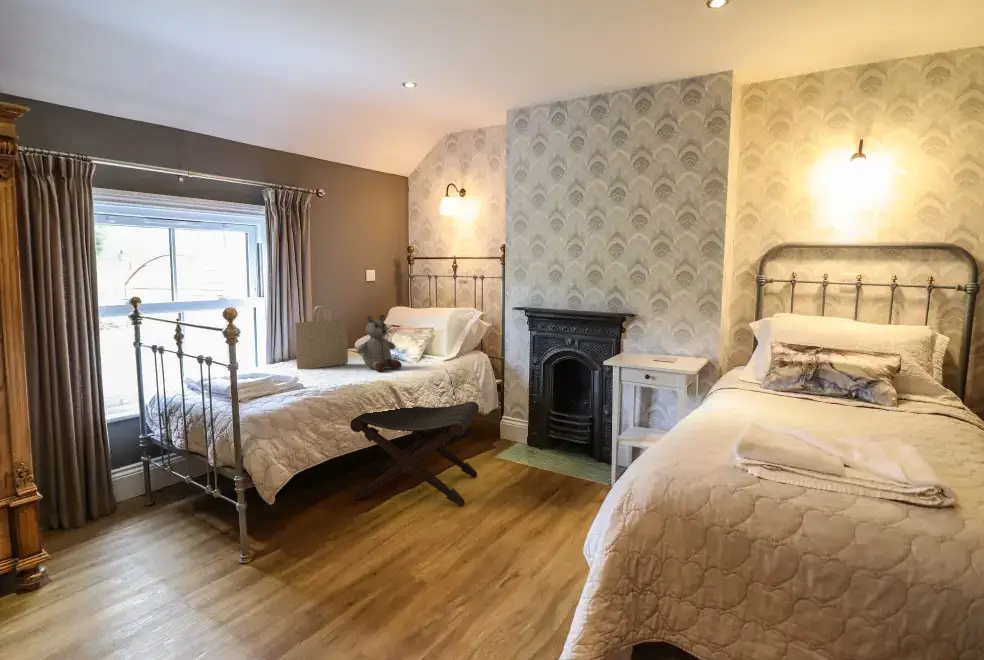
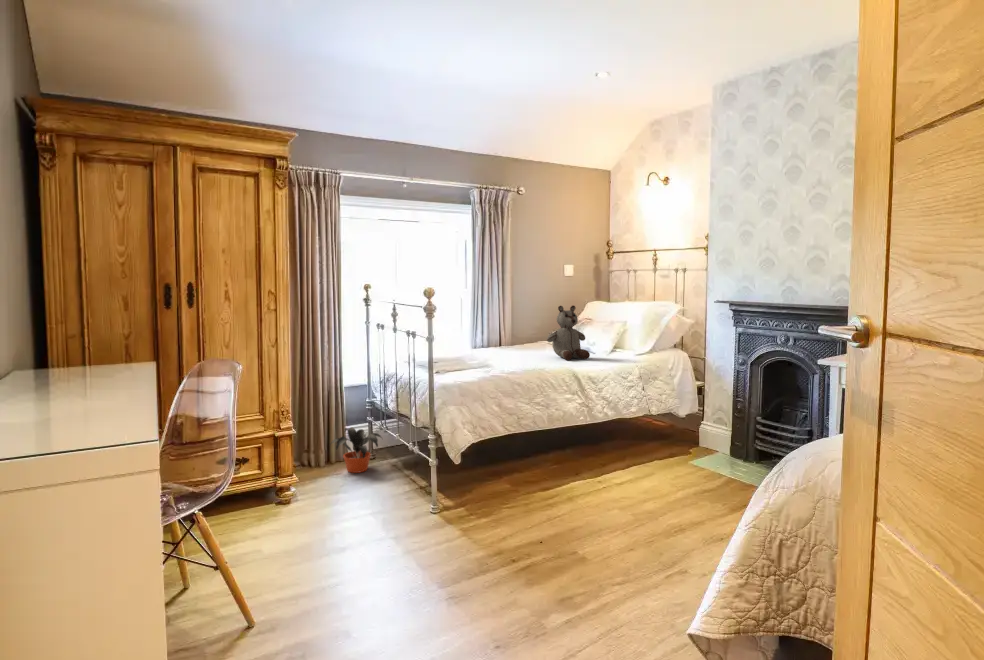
tote bag: present [295,306,348,369] -> none [493,296,541,355]
footstool: present [350,401,479,506] -> none [533,387,666,498]
potted plant: none [93,471,169,527] -> present [331,427,381,473]

